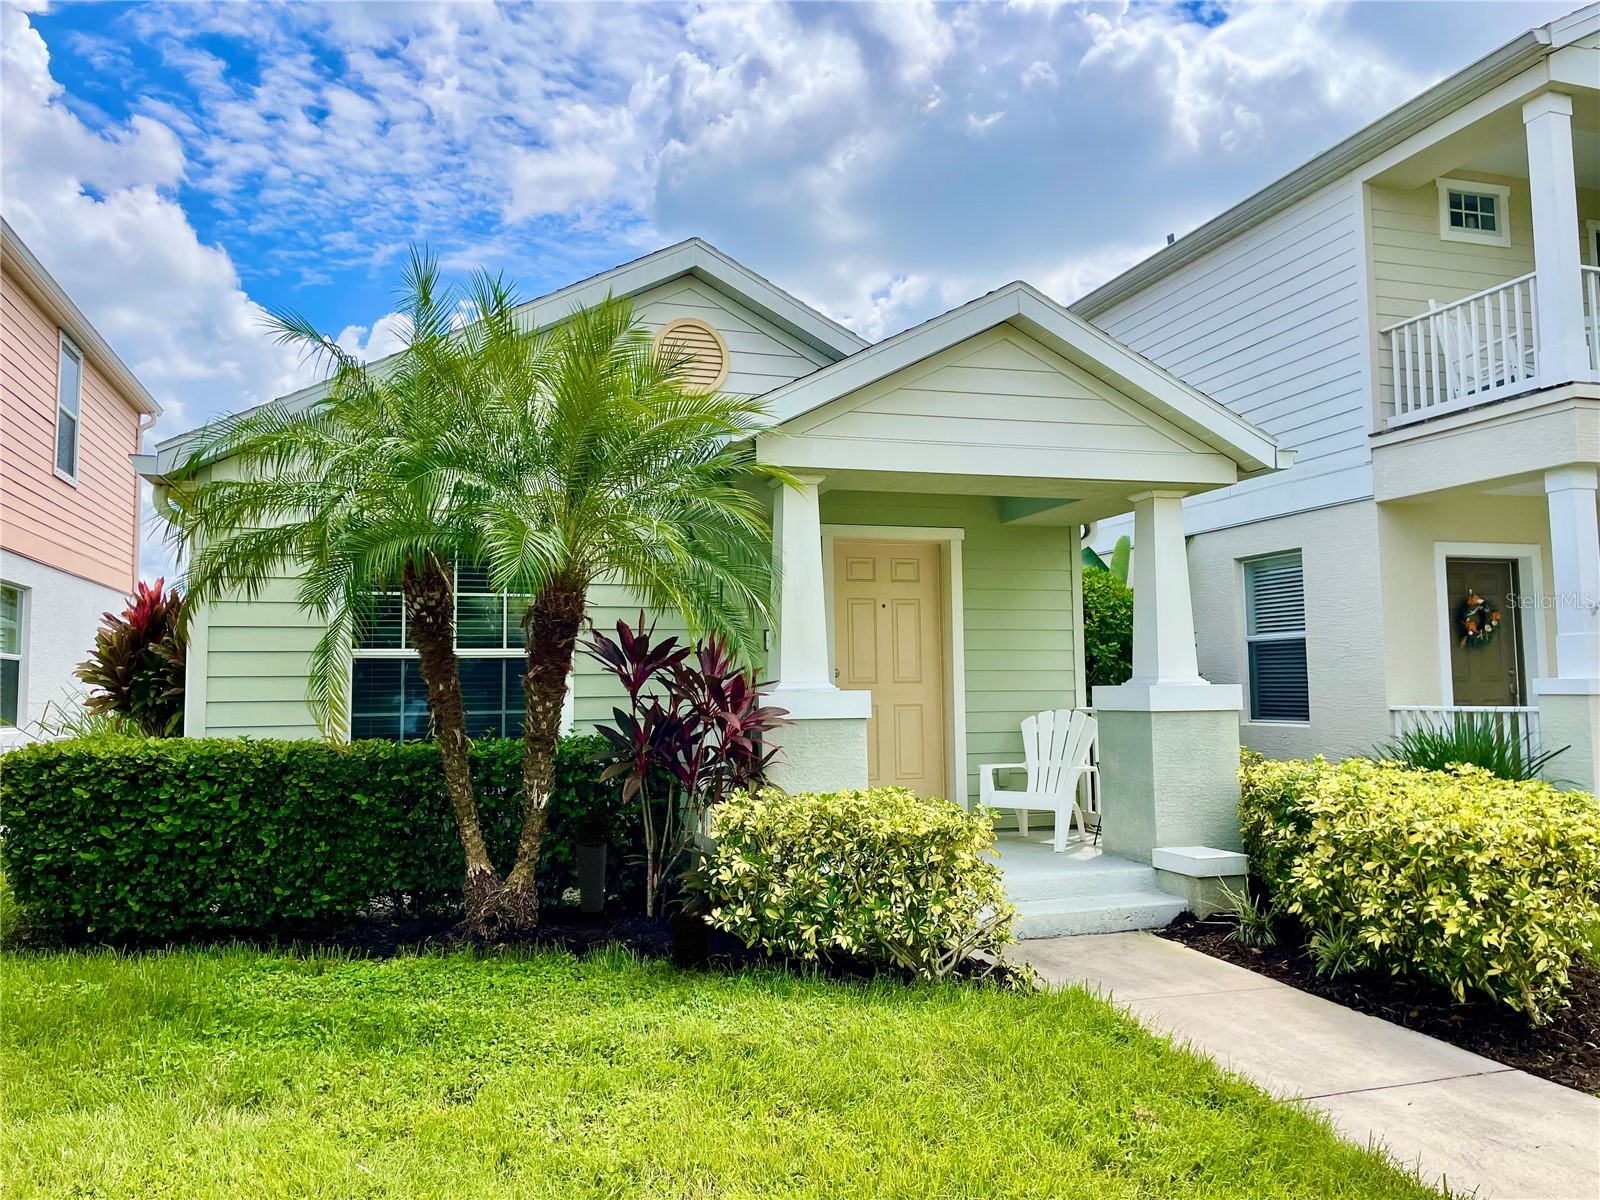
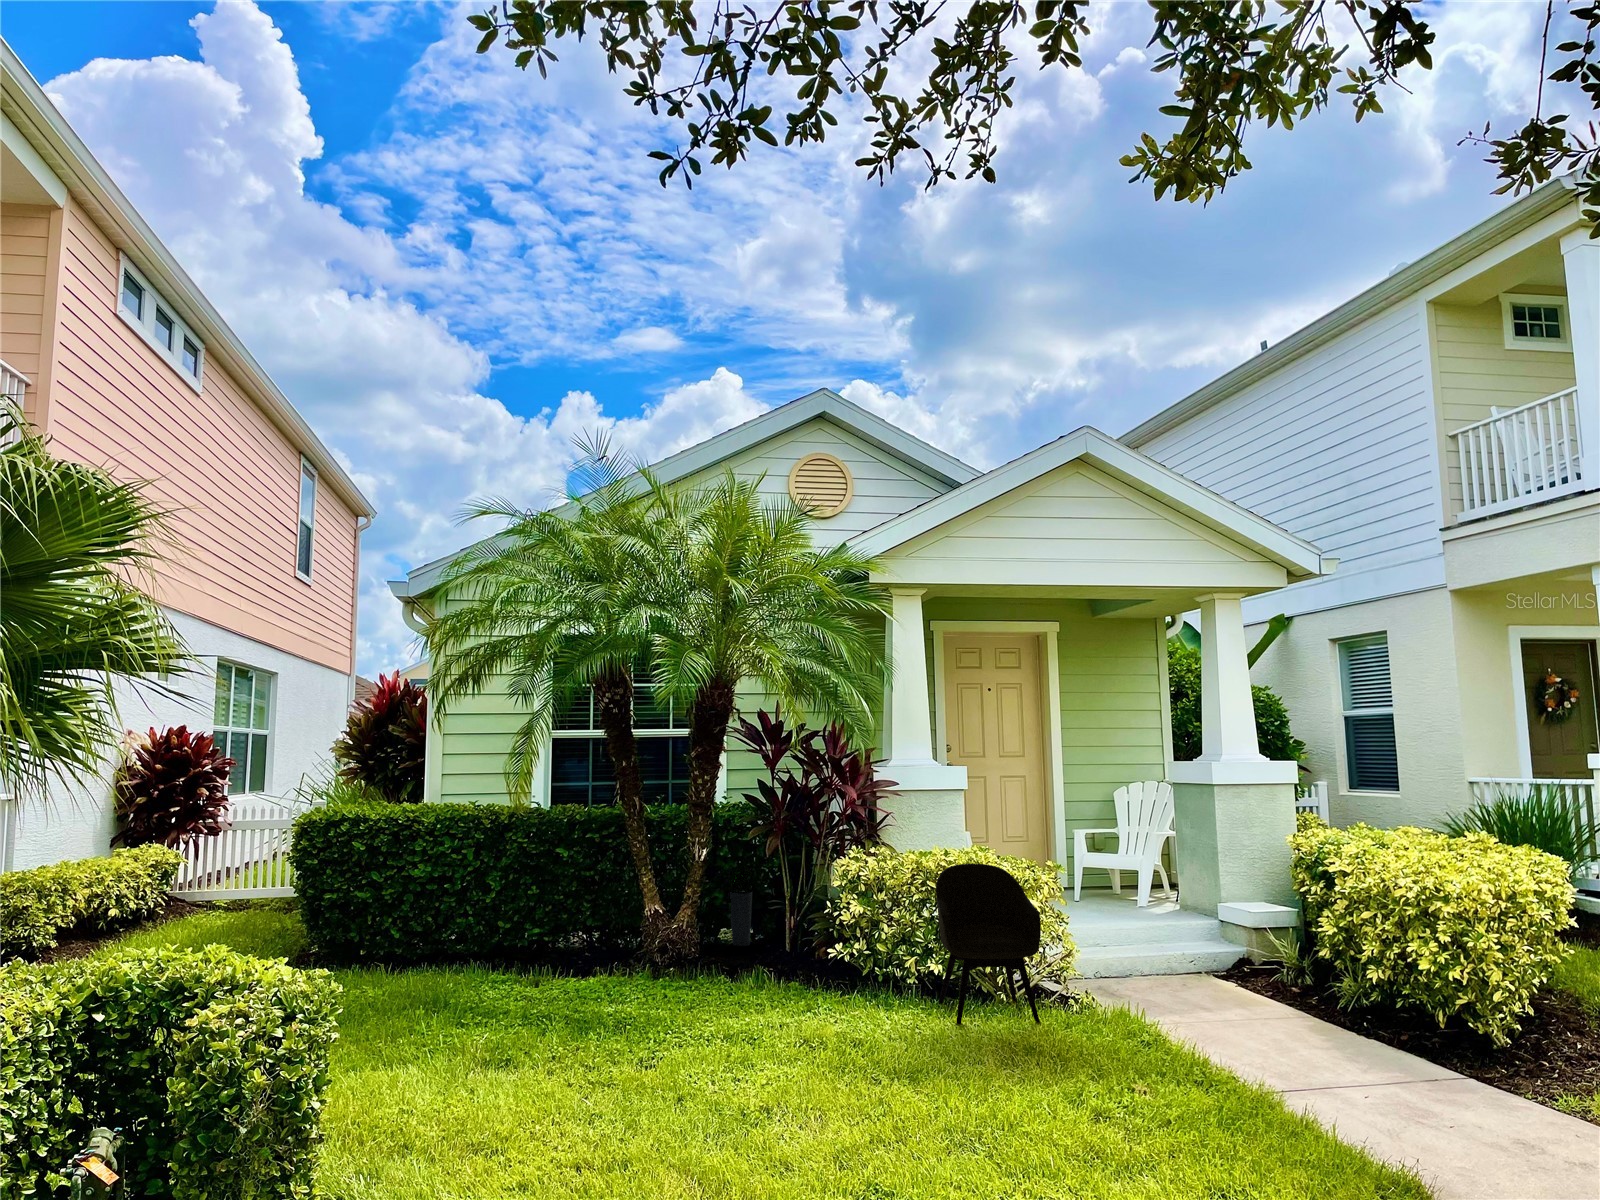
chair: none [845,809,984,1025] -> present [936,863,1041,1024]
wooden bucket: present [670,887,713,959] -> none [804,923,837,979]

